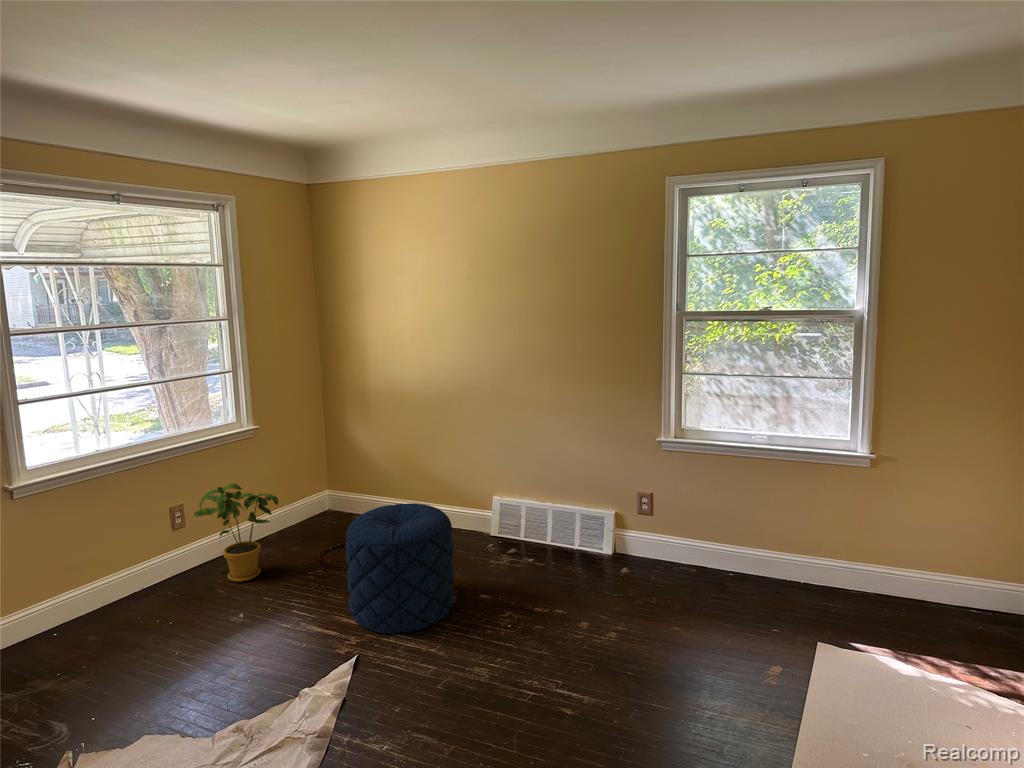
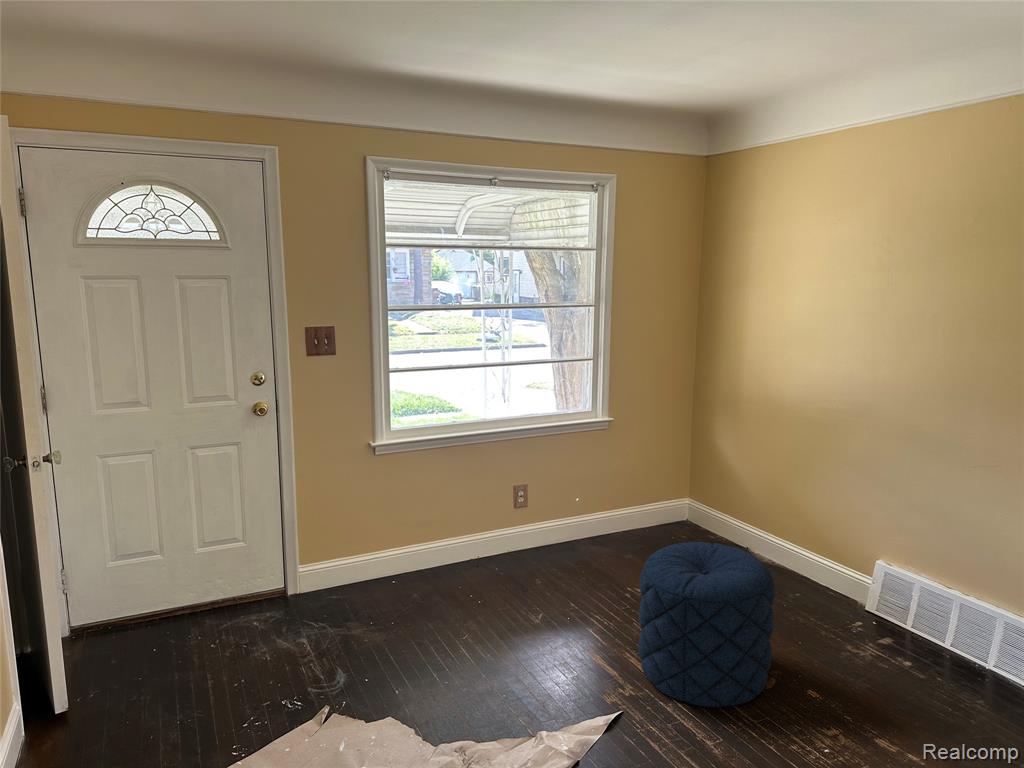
house plant: present [194,483,278,582] -> none [528,474,604,578]

